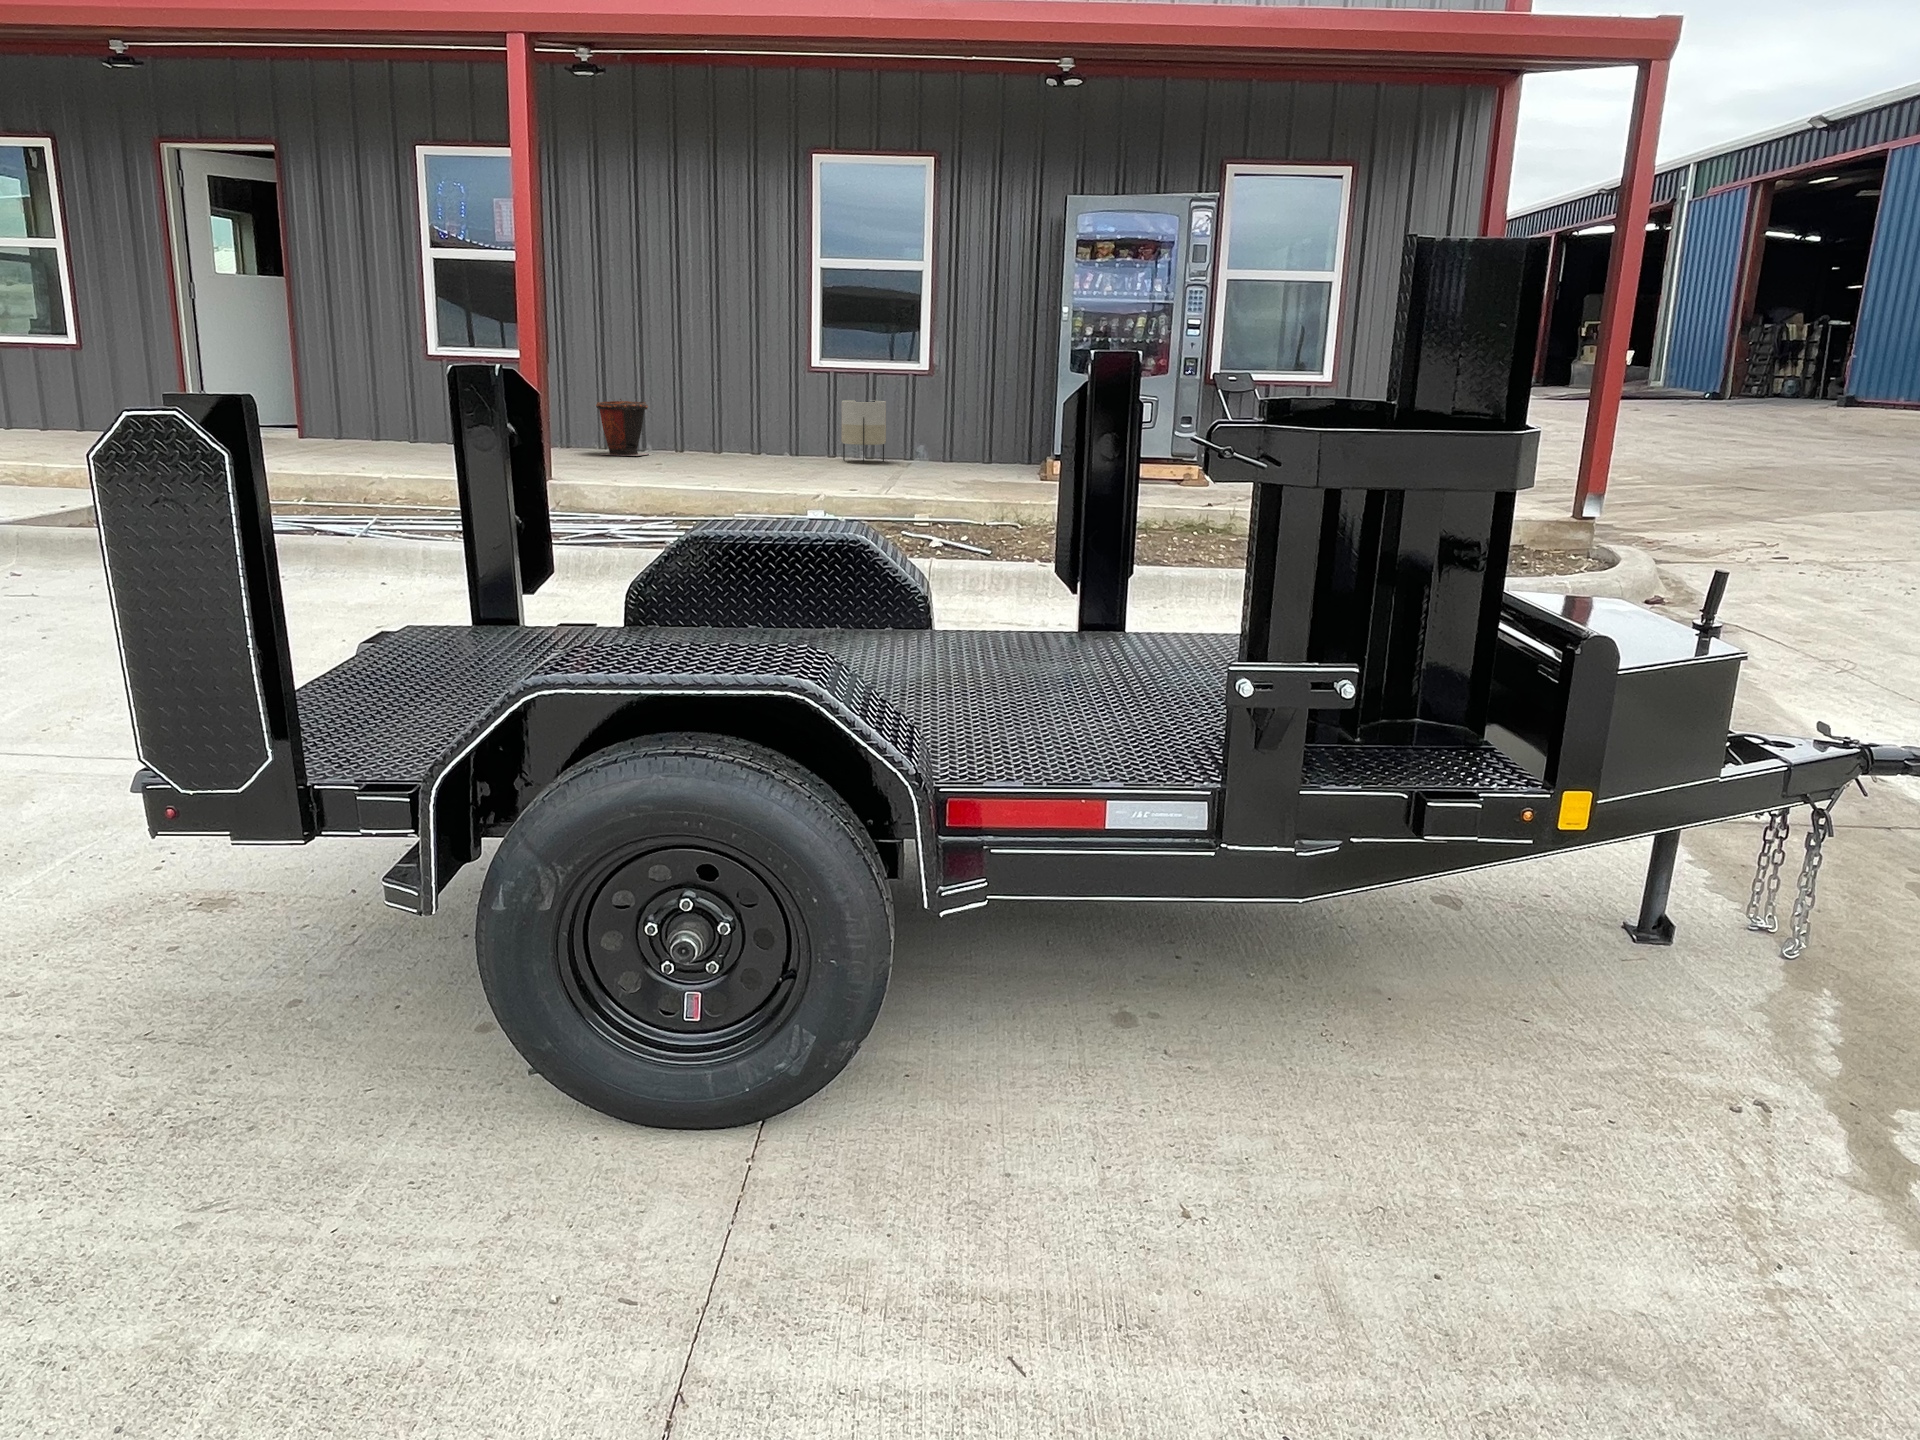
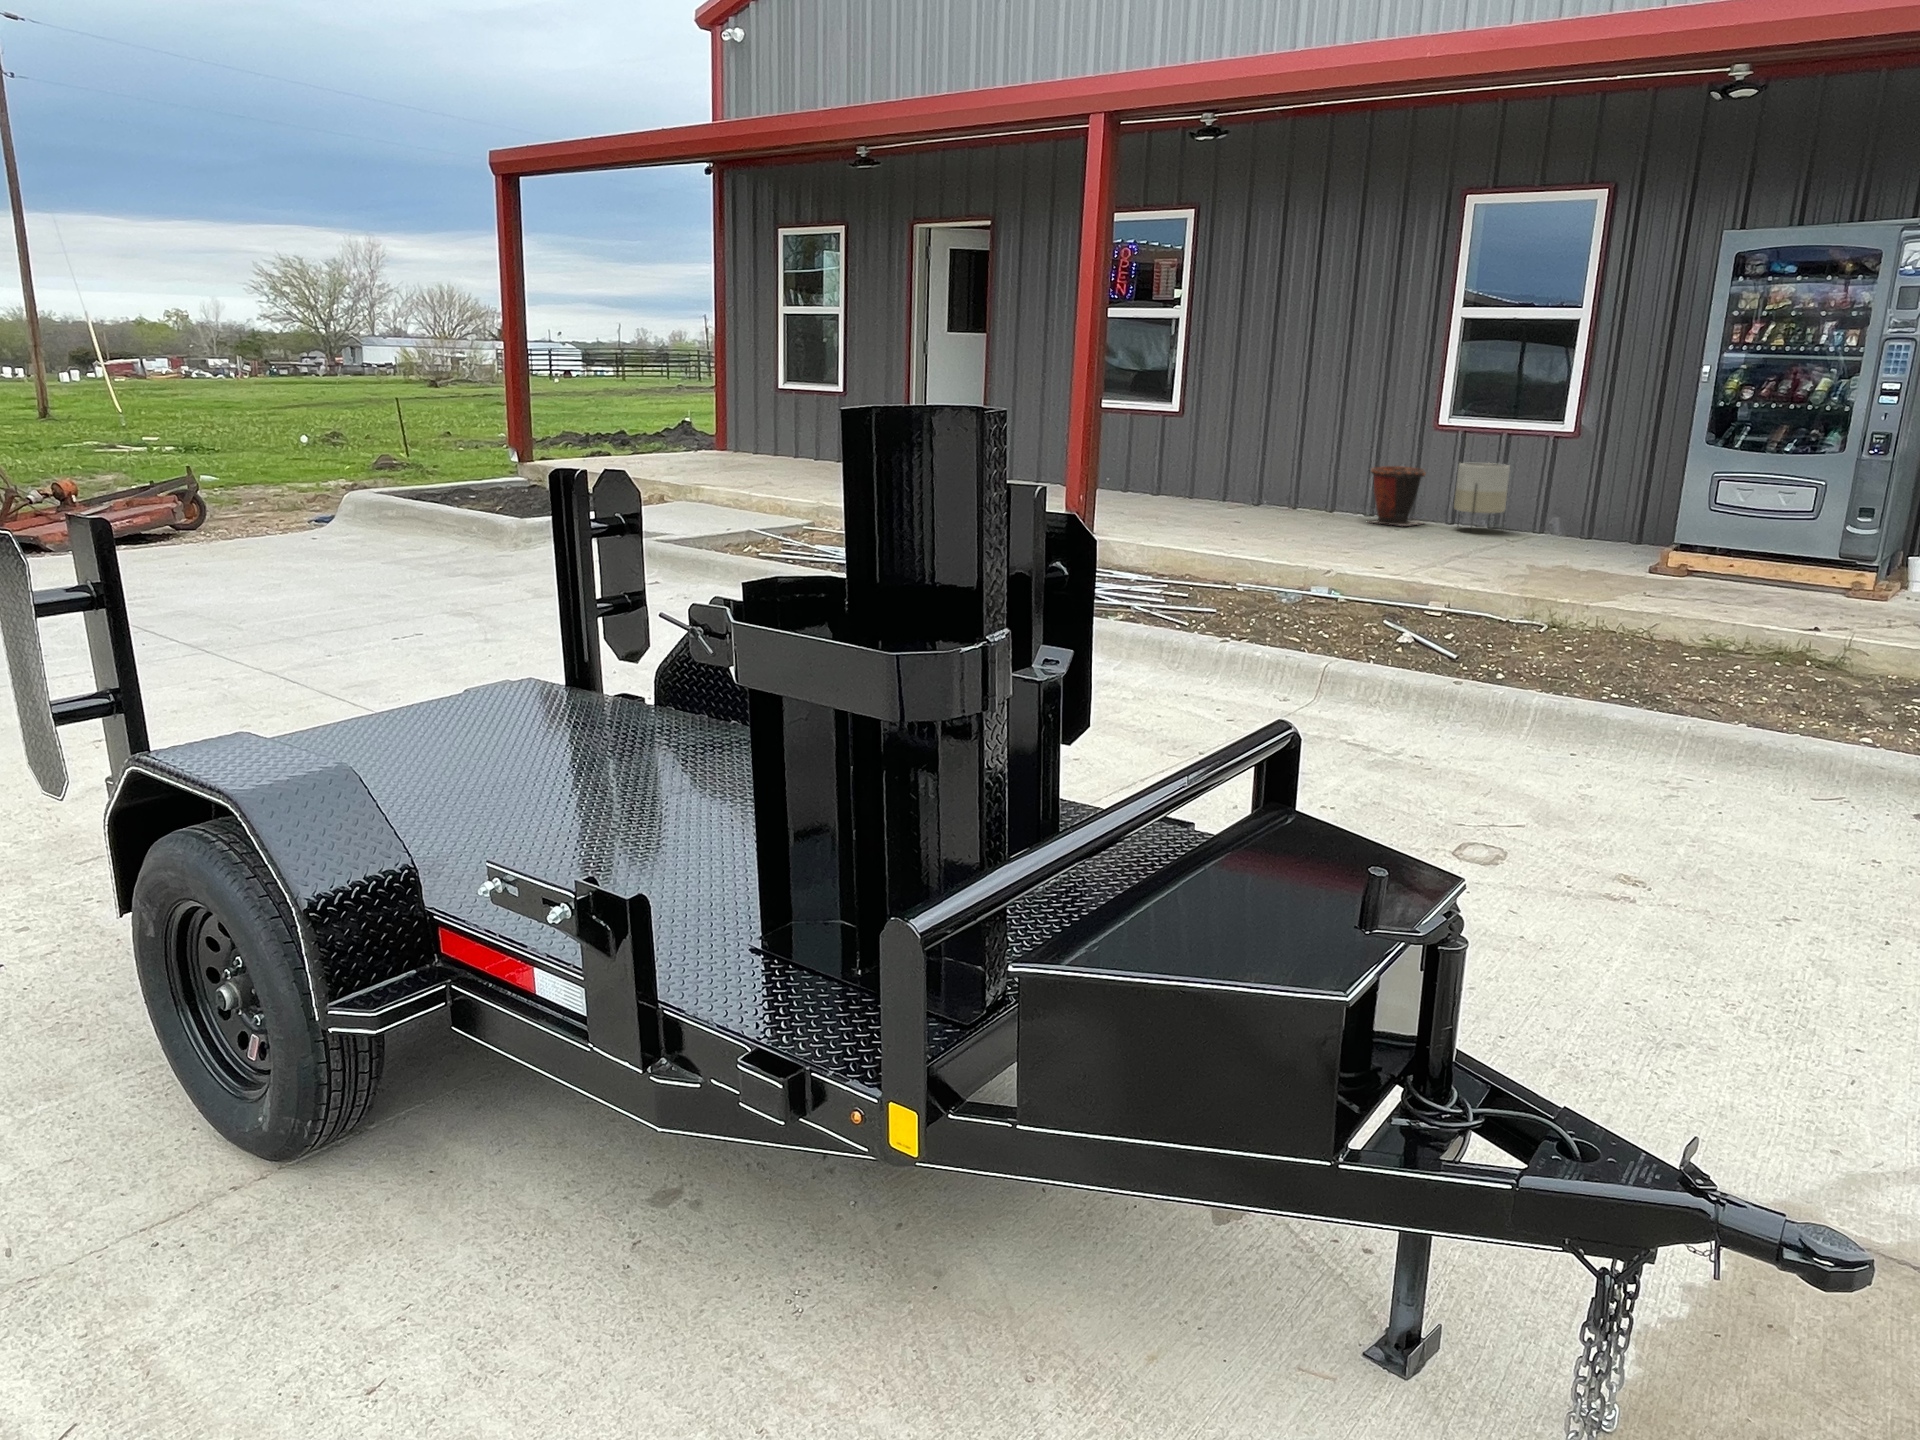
waste bin: present [596,399,648,456] -> present [1371,466,1426,526]

